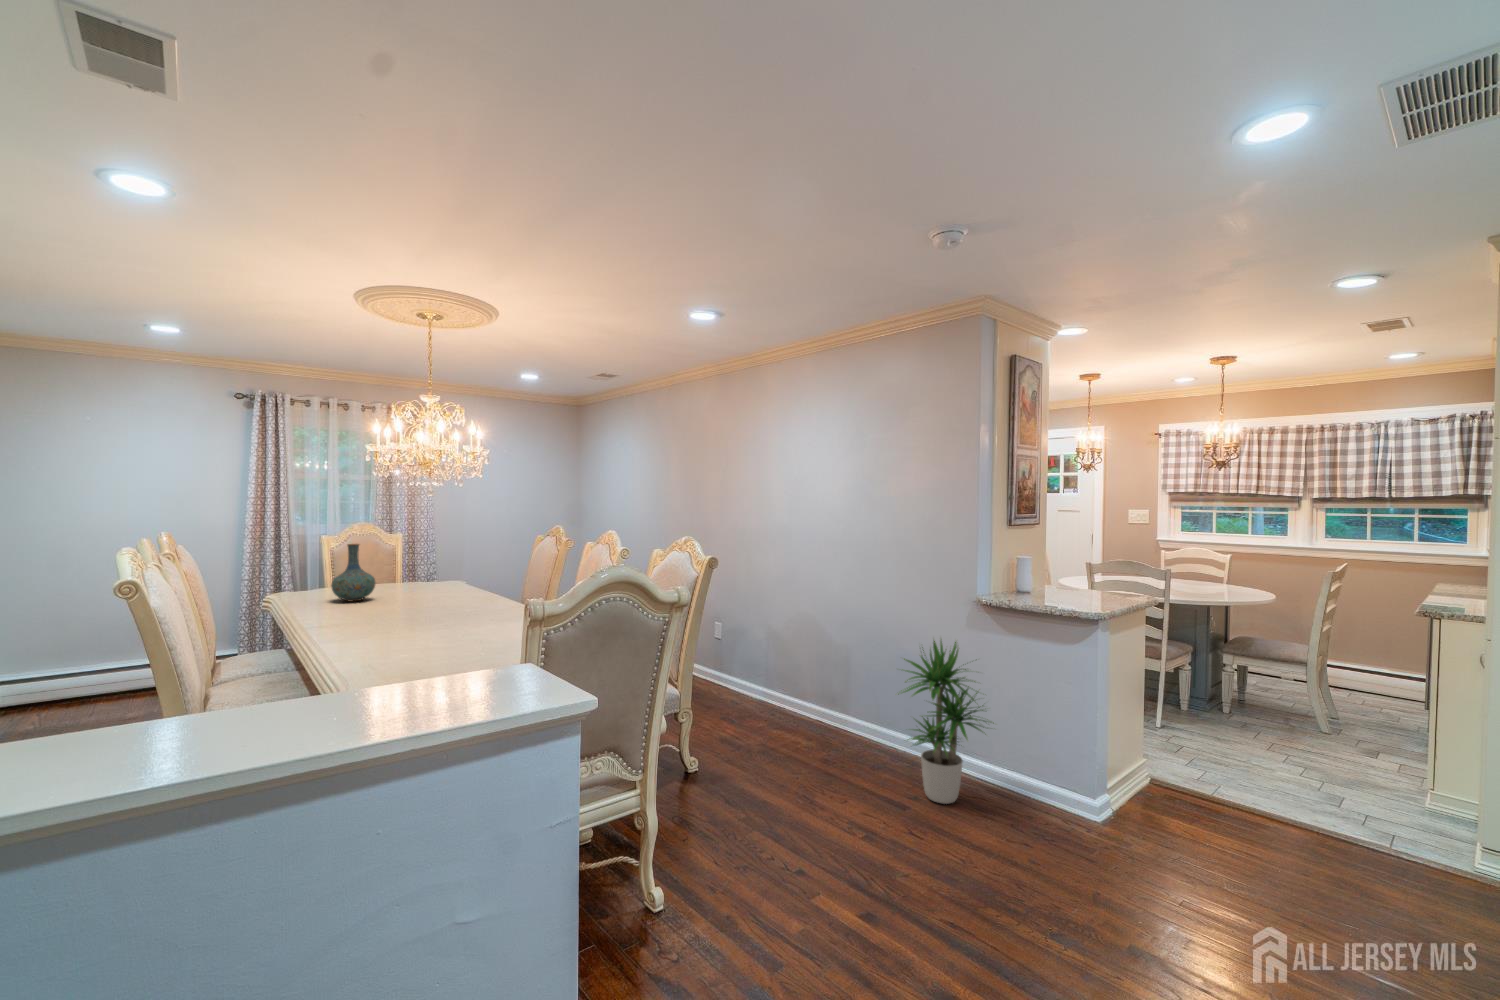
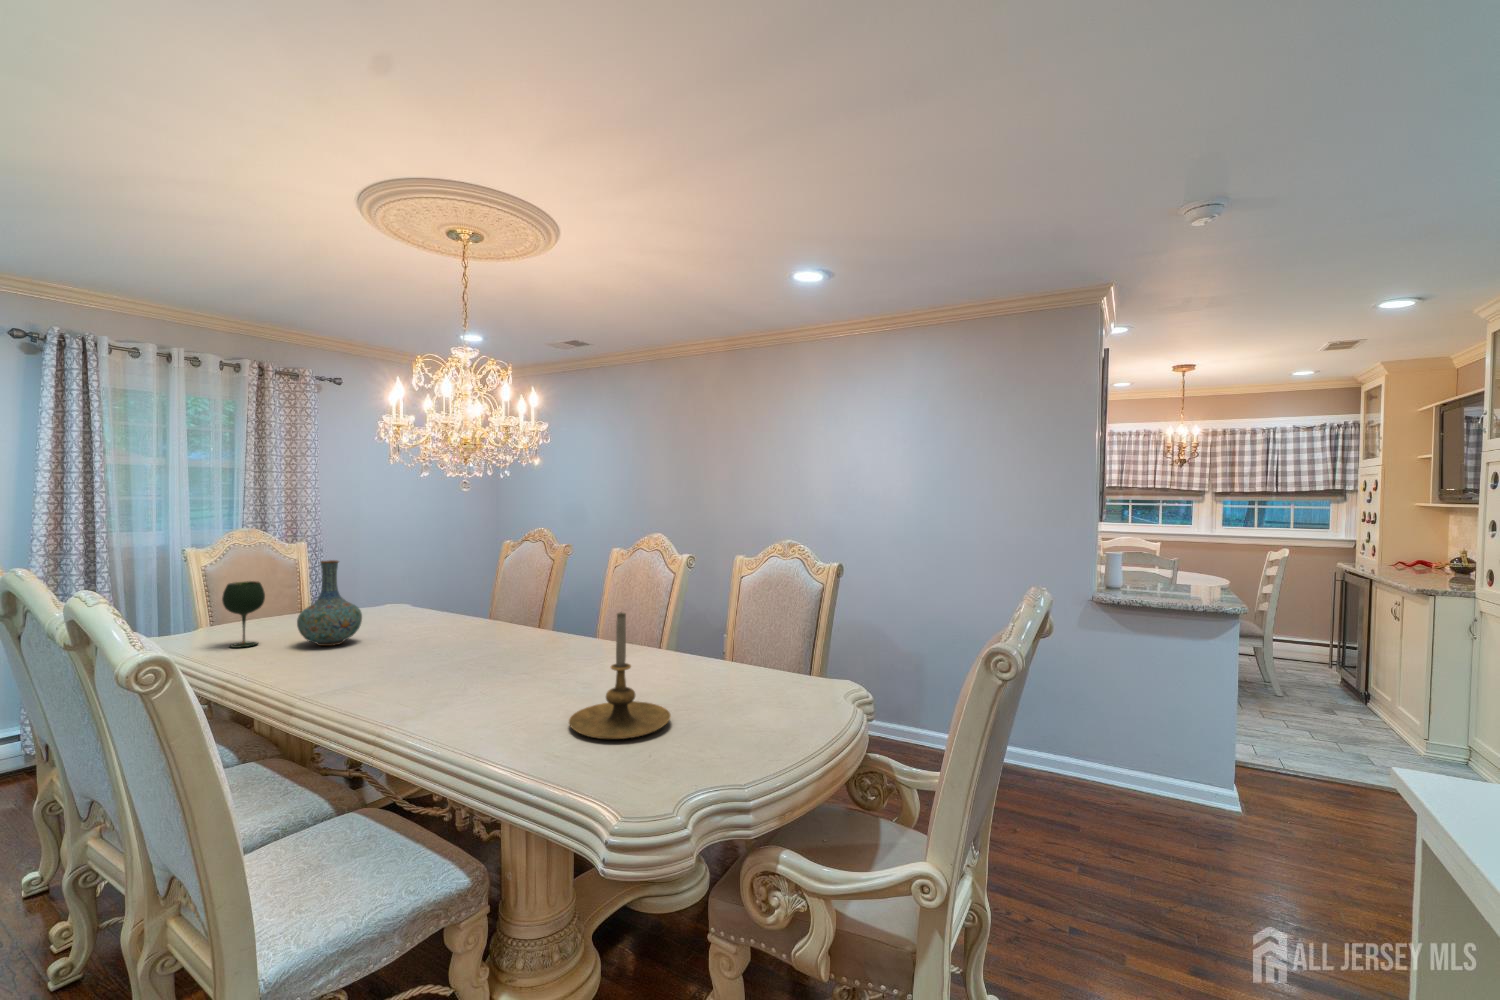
wine glass: none [292,556,320,599] -> present [222,581,265,648]
candle holder: none [379,580,457,665] -> present [569,612,670,739]
potted plant: present [898,641,994,804] -> none [1038,636,1162,813]

